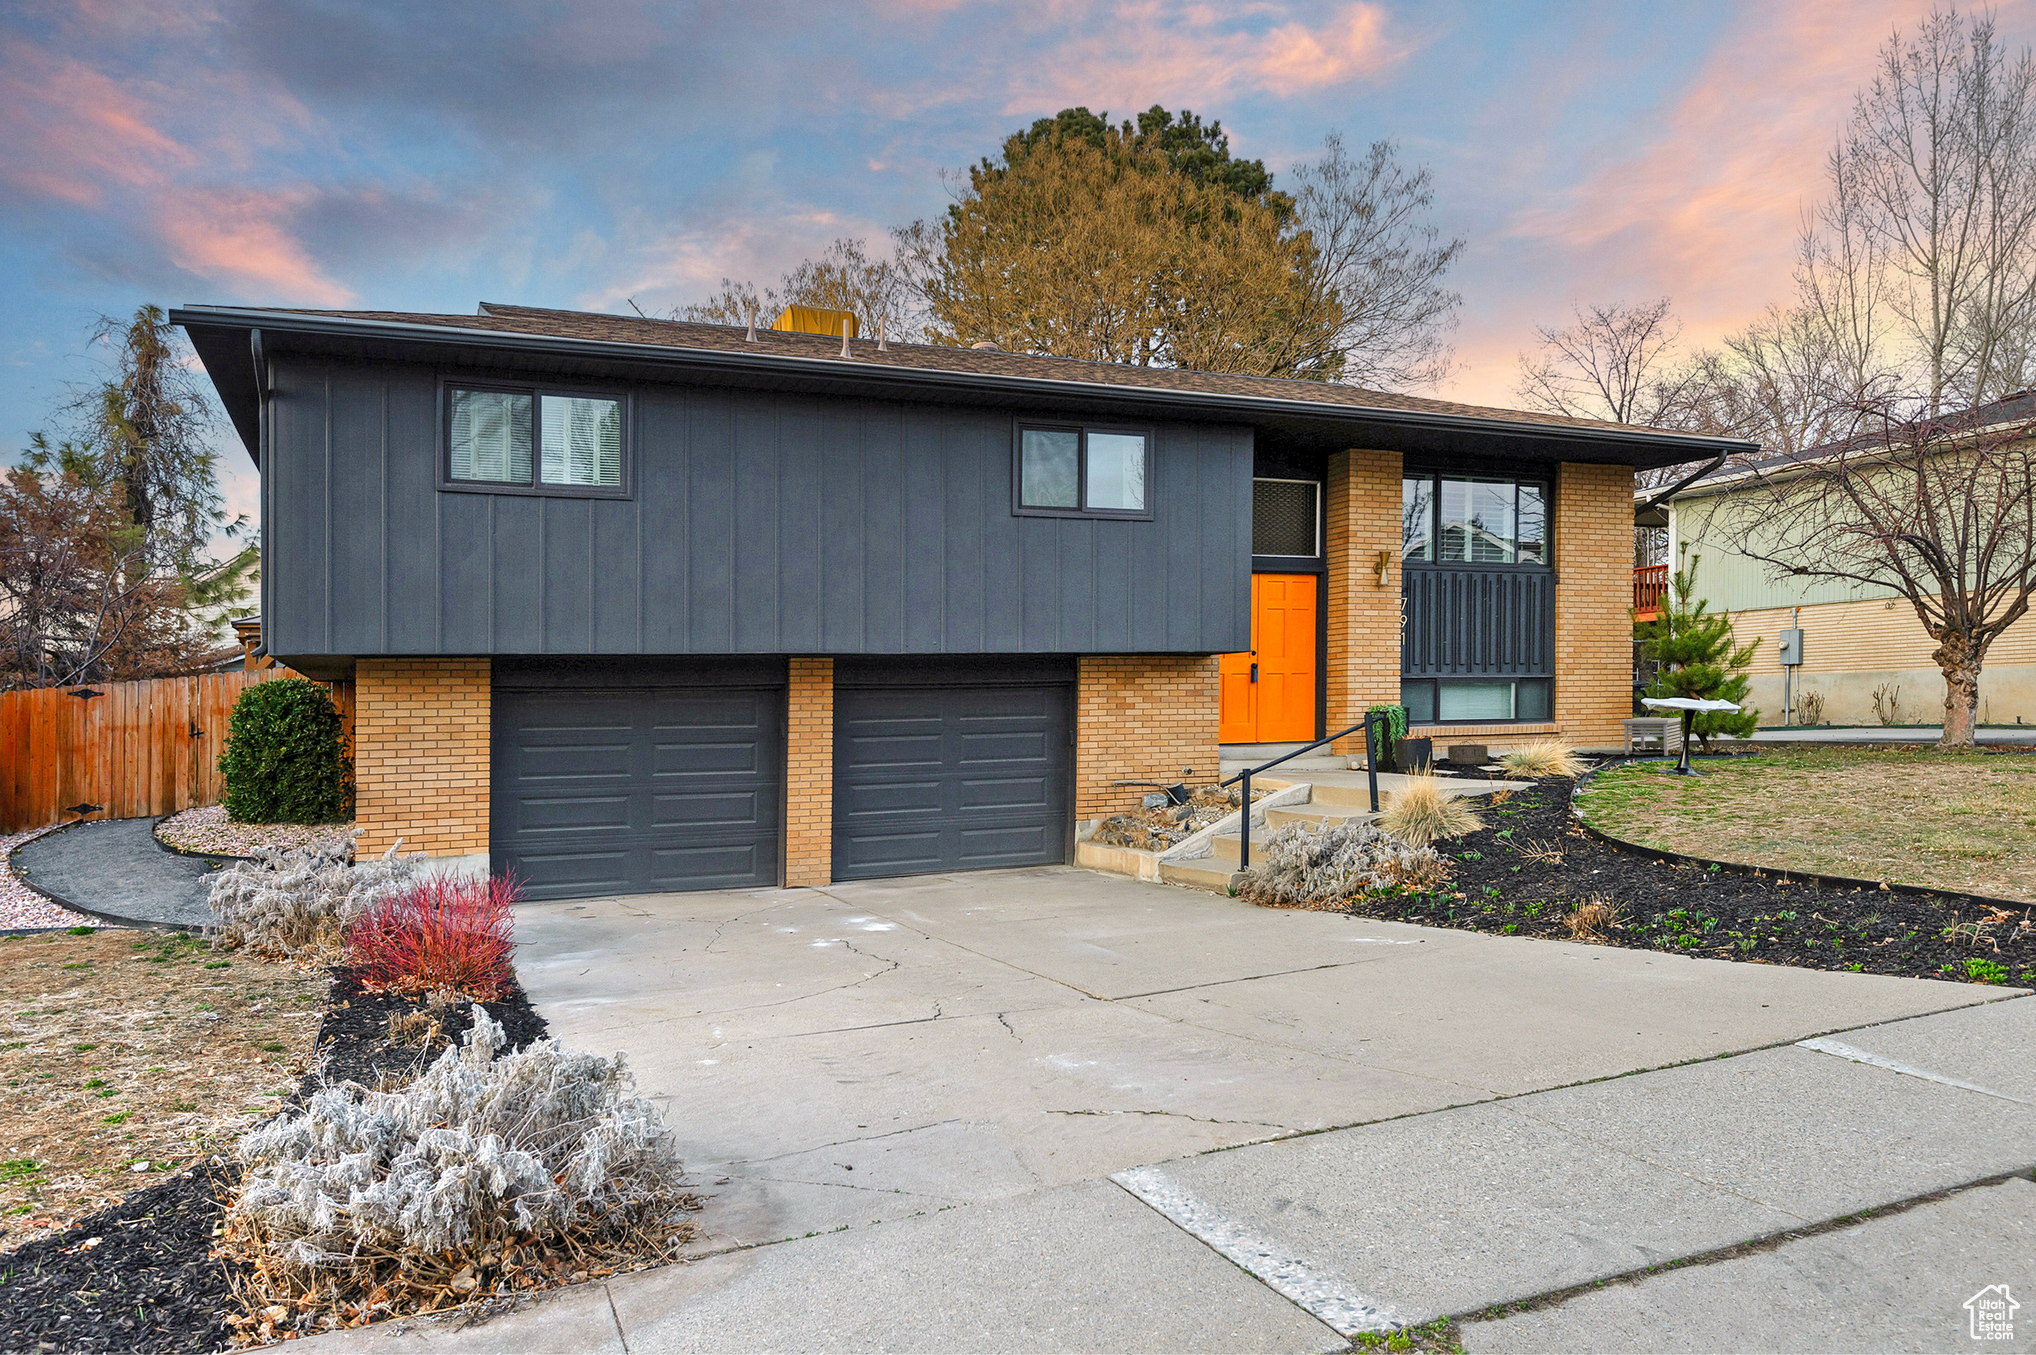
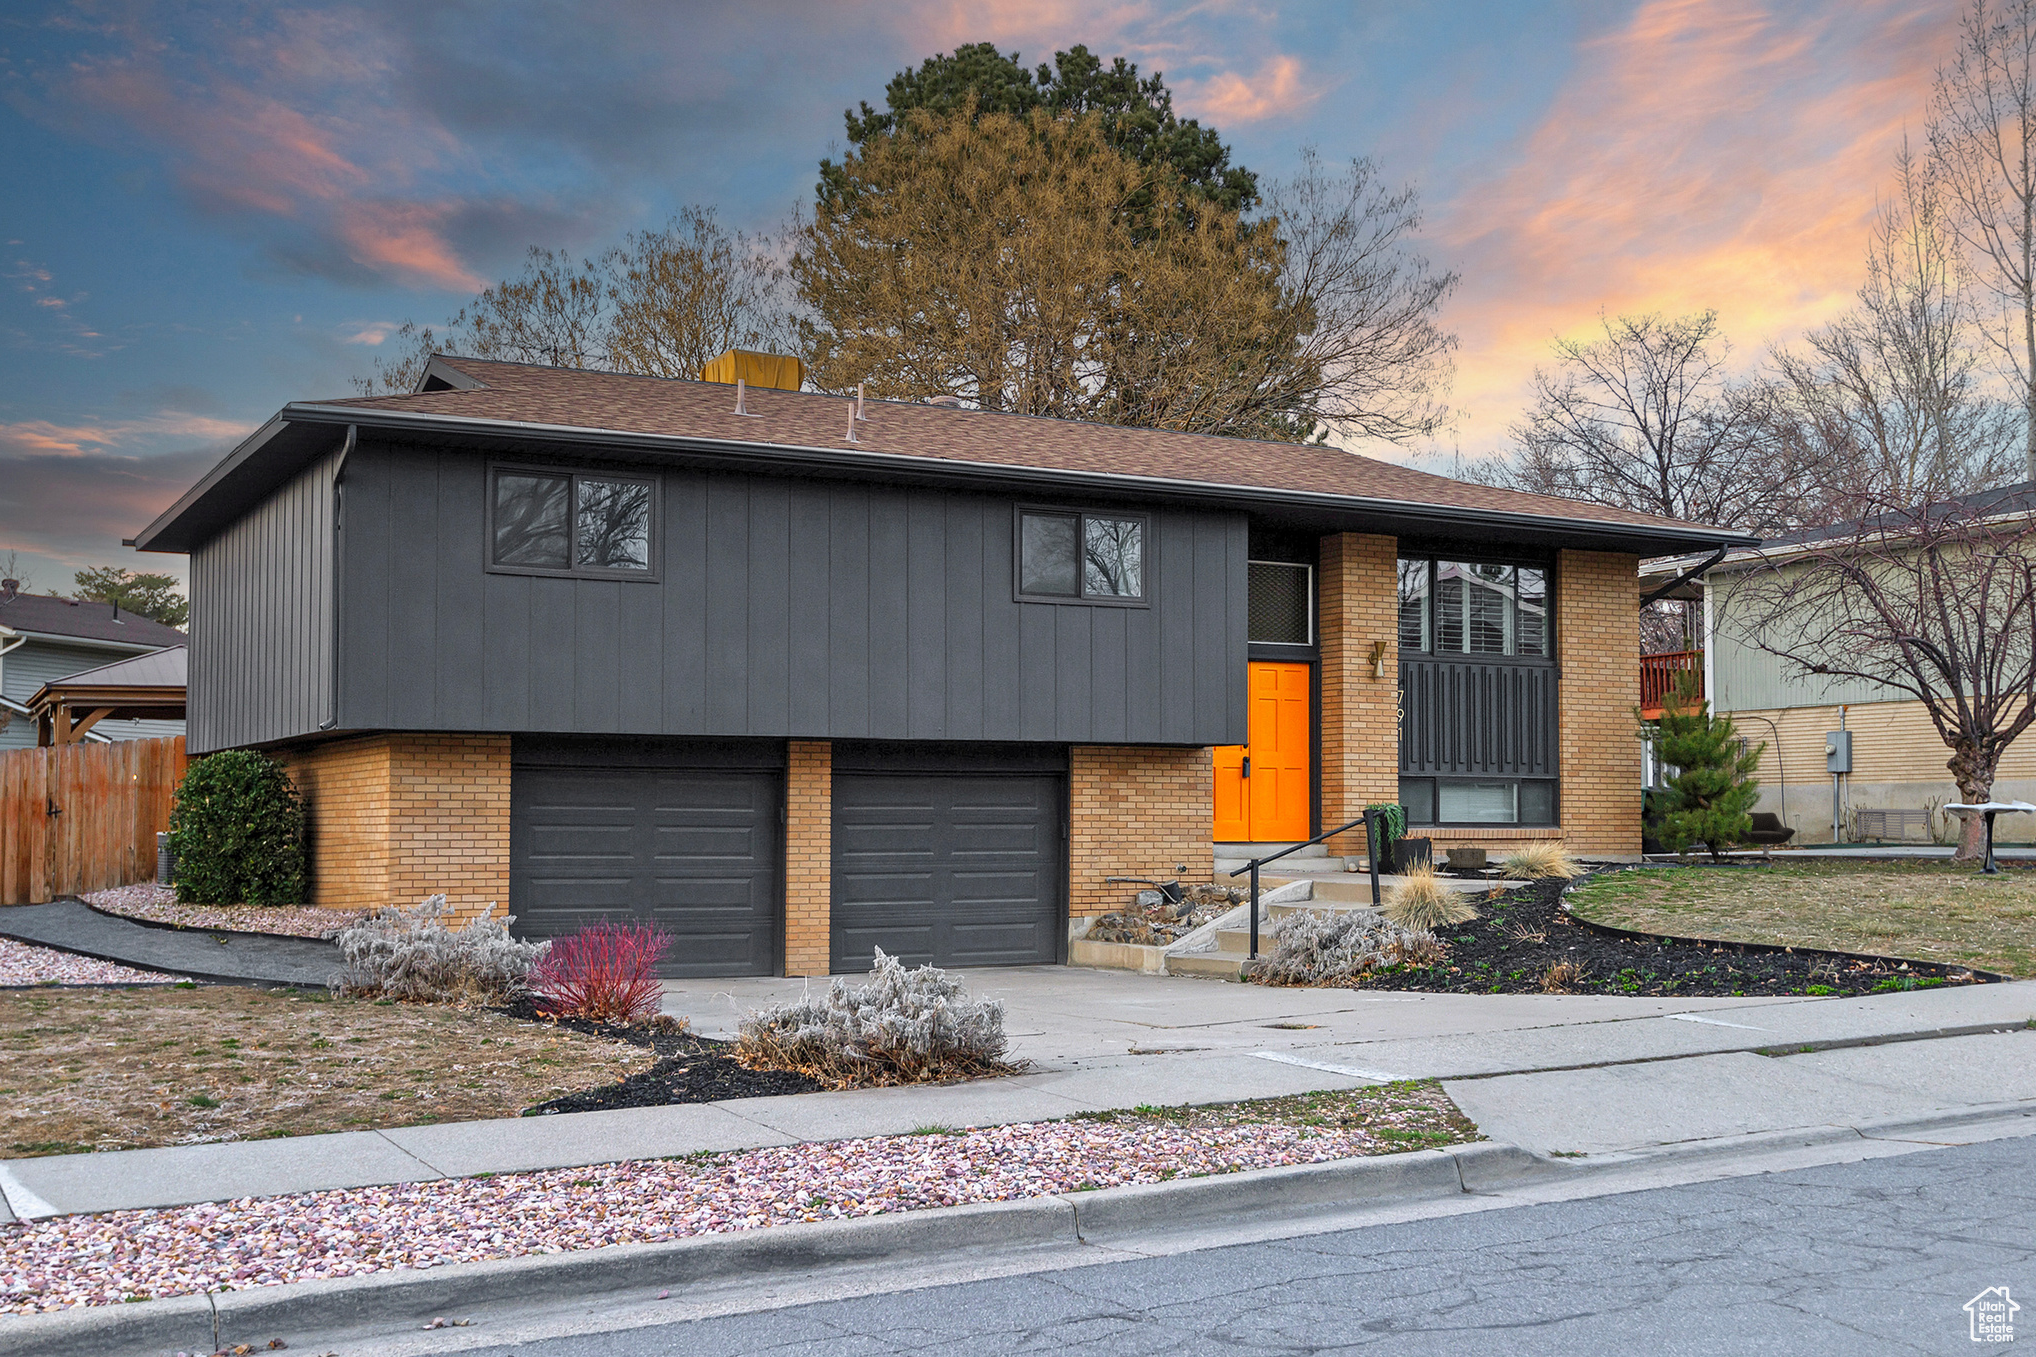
lounge chair: none [1730,705,1794,750] -> present [1738,812,1796,859]
storage bench: present [1621,717,1682,756] -> present [1854,809,1932,840]

